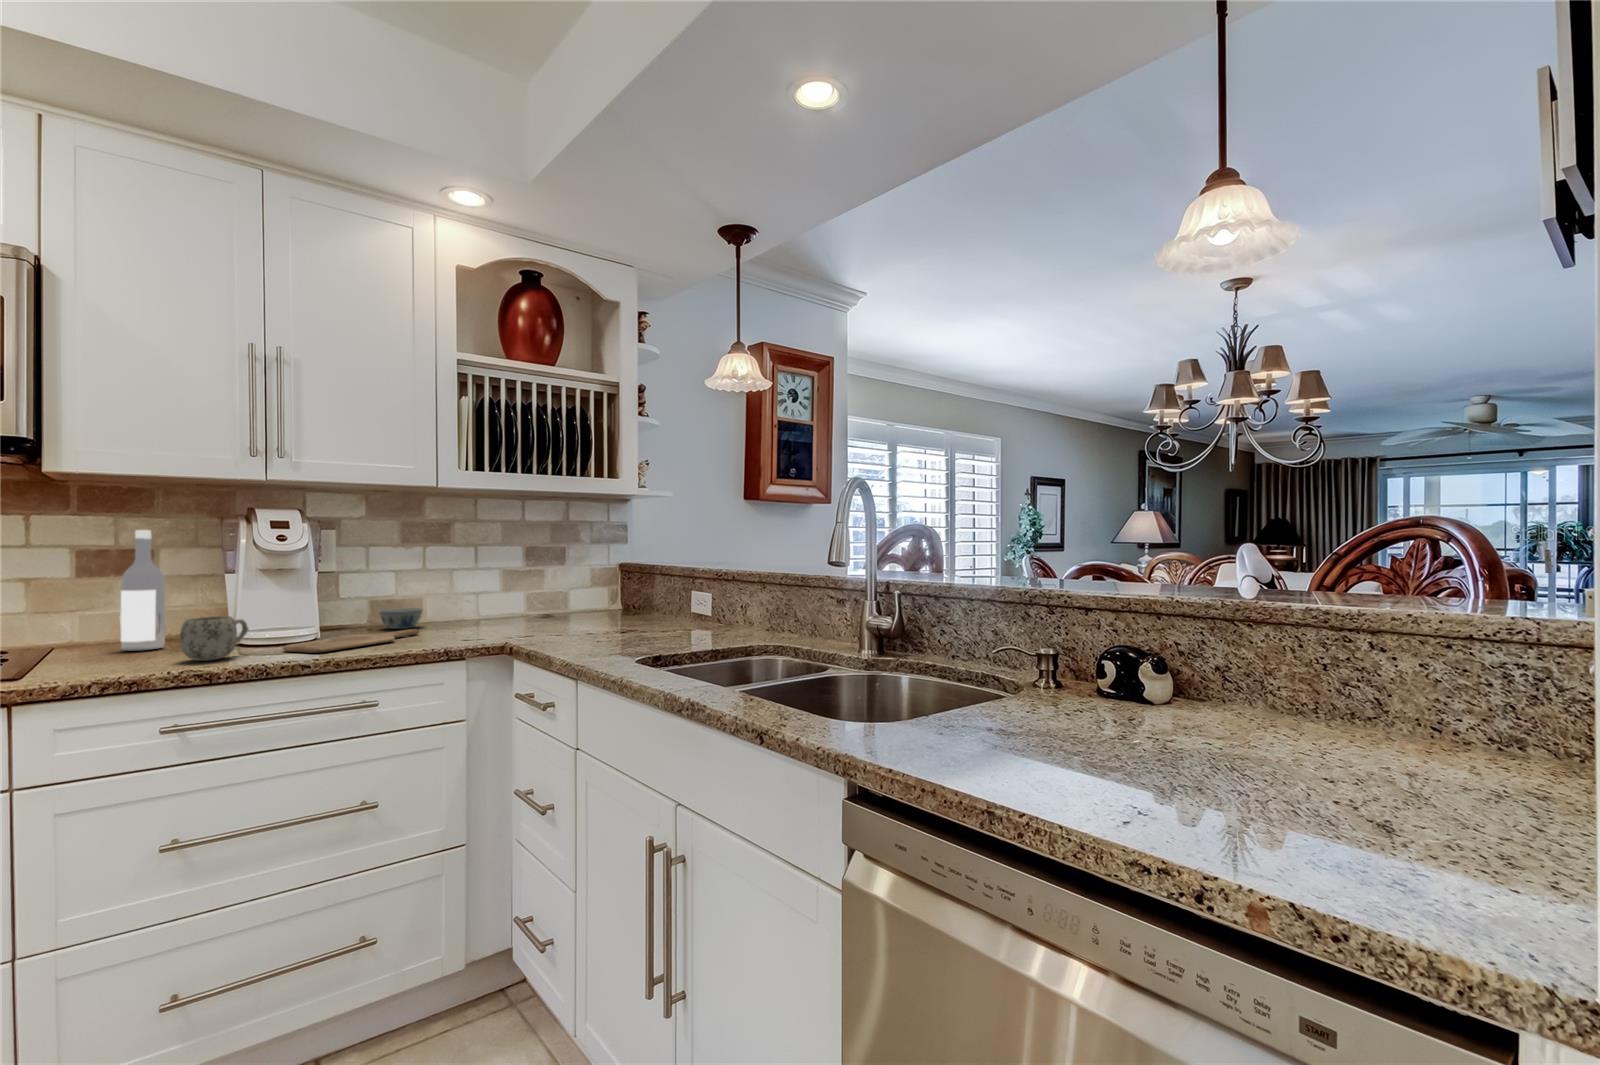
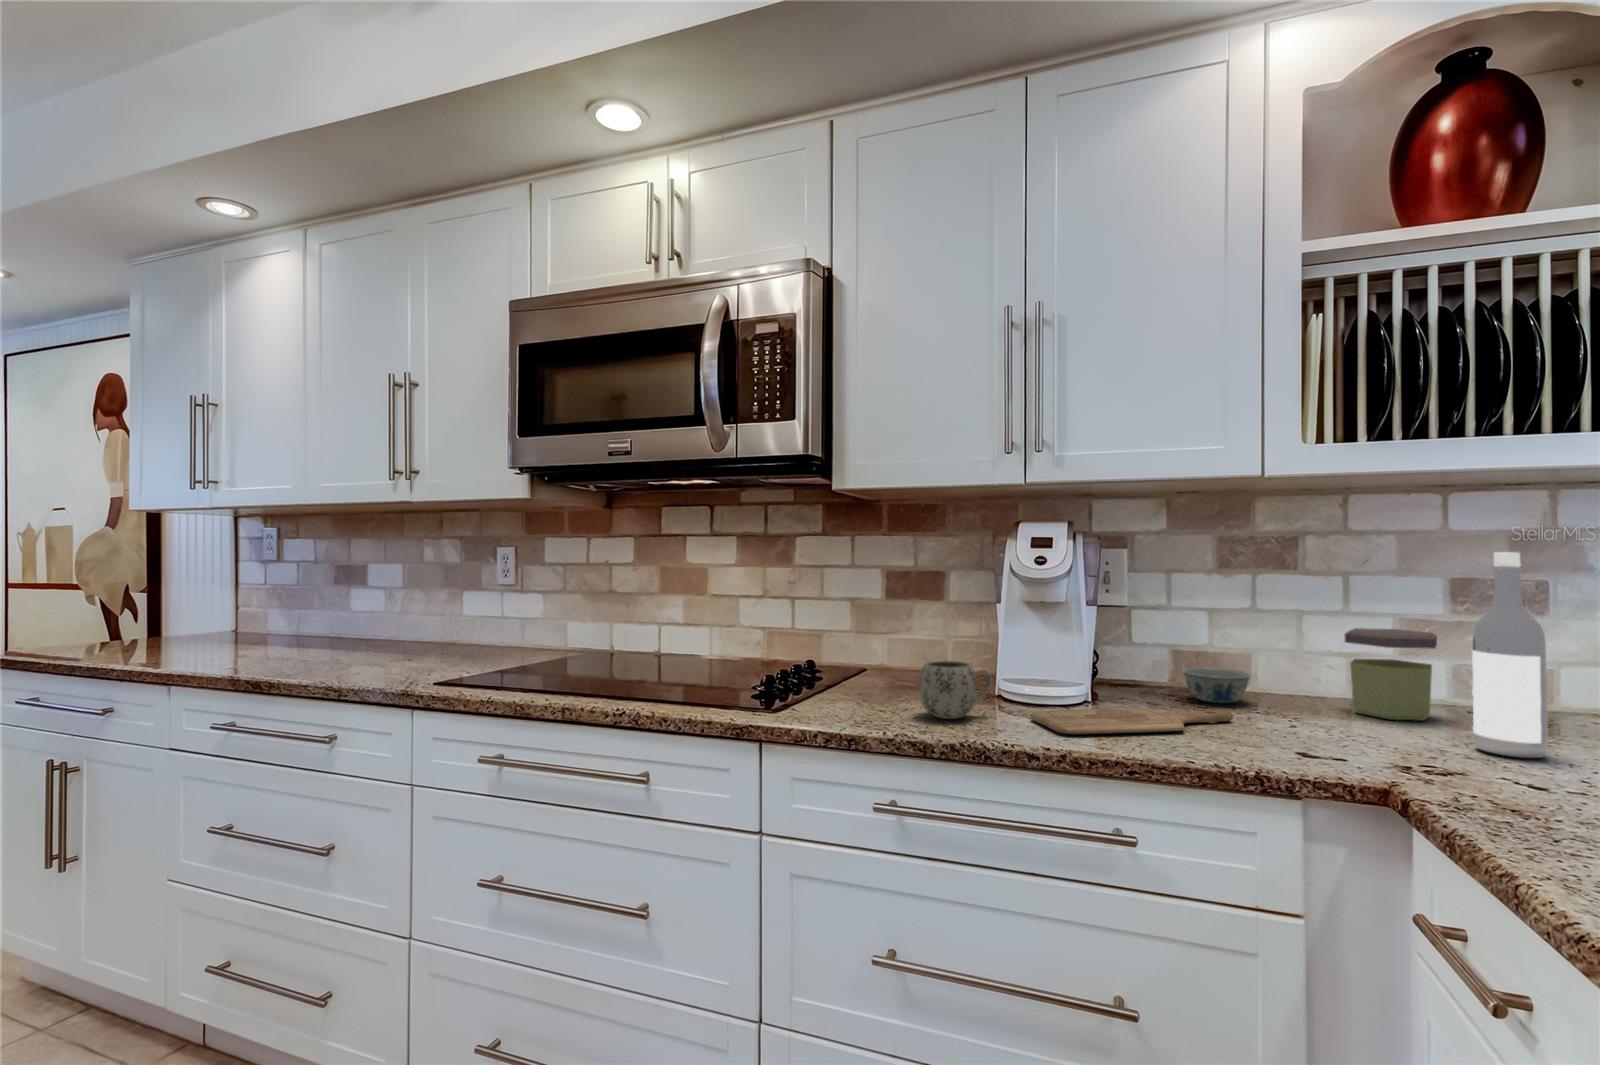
wine bottle: present [120,530,165,651] -> present [1472,552,1548,758]
jar: none [476,575,519,623] -> present [1344,628,1437,721]

